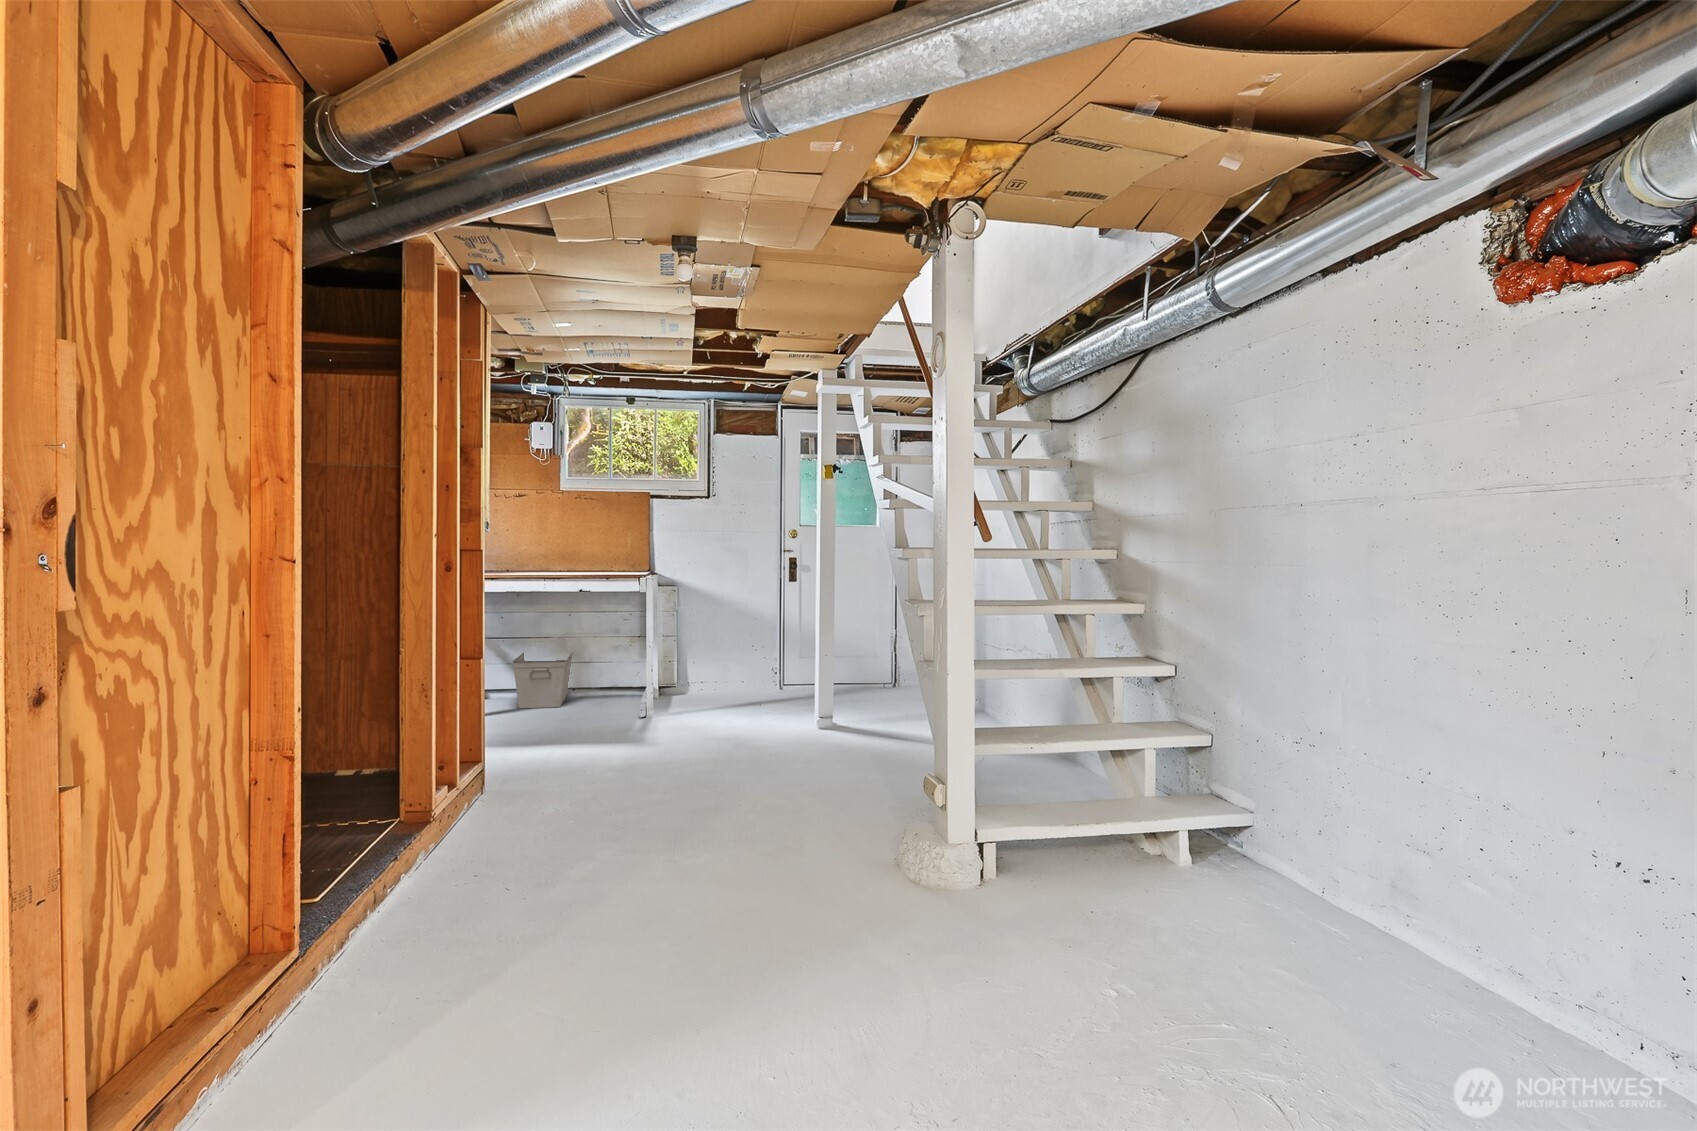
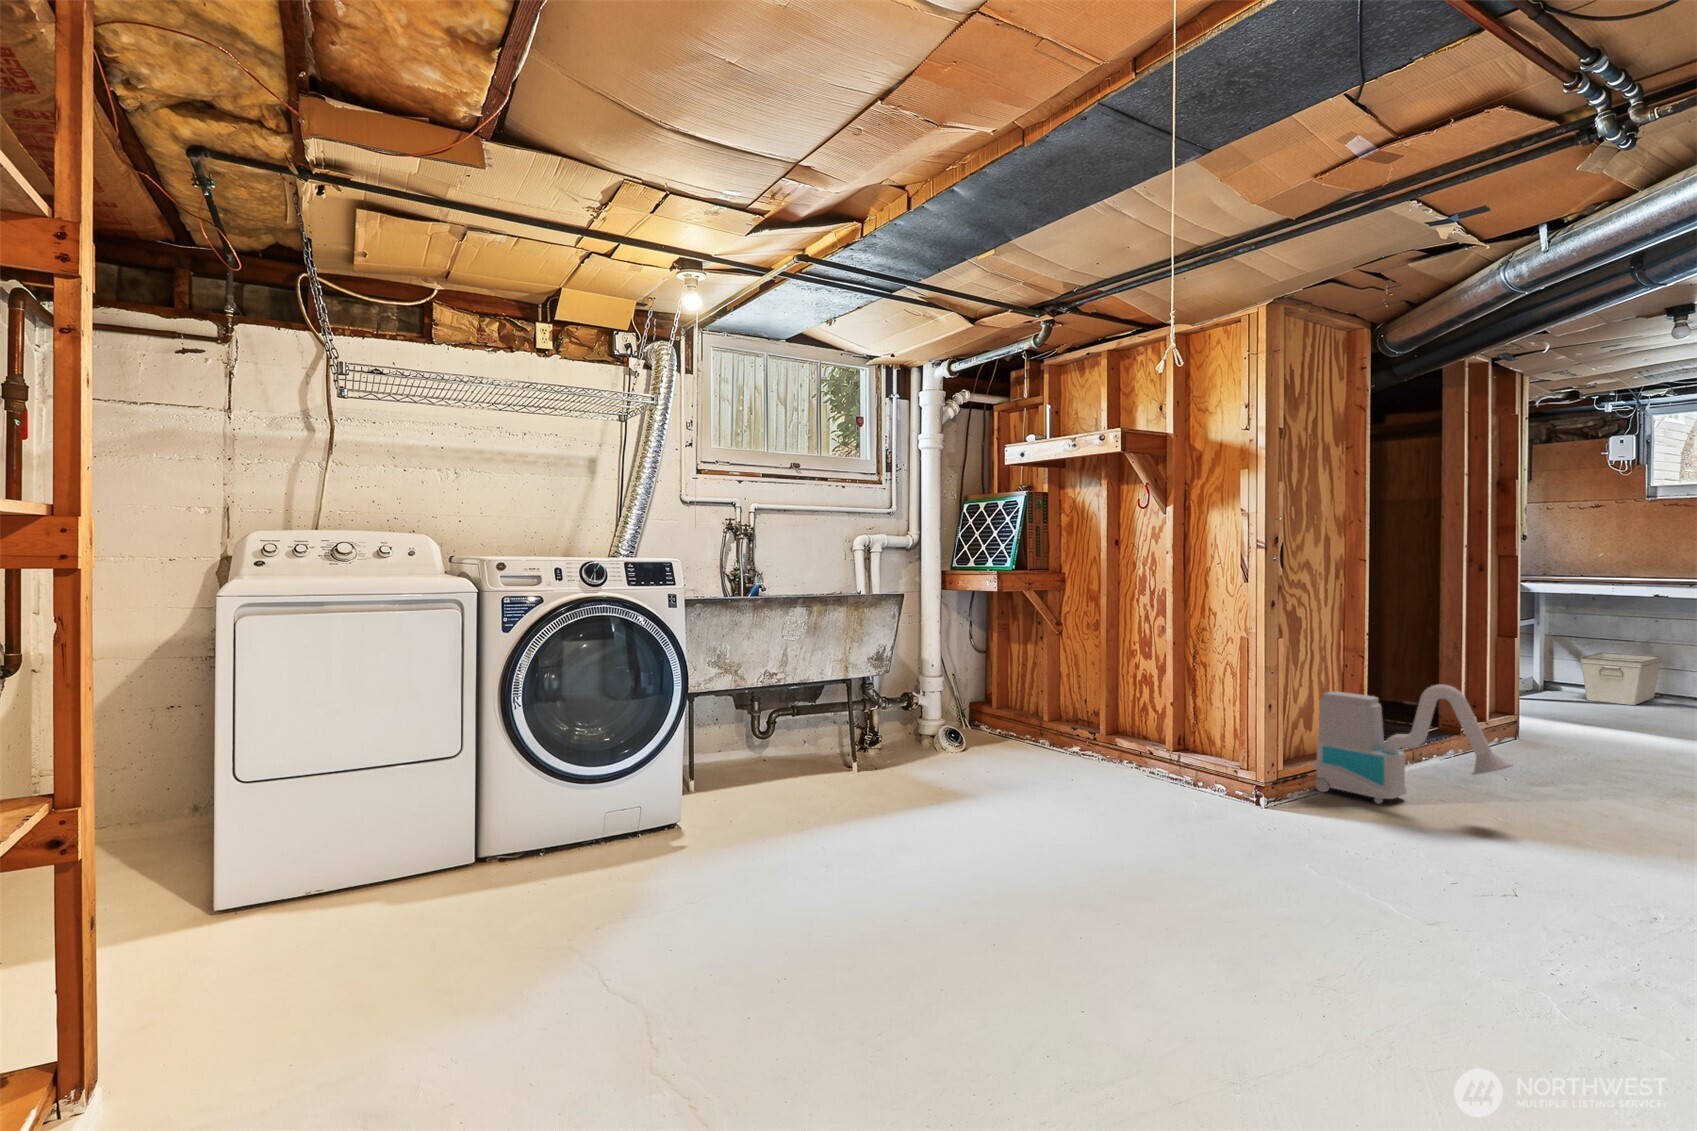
vacuum cleaner: none [177,806,578,1115] -> present [1313,685,1513,804]

